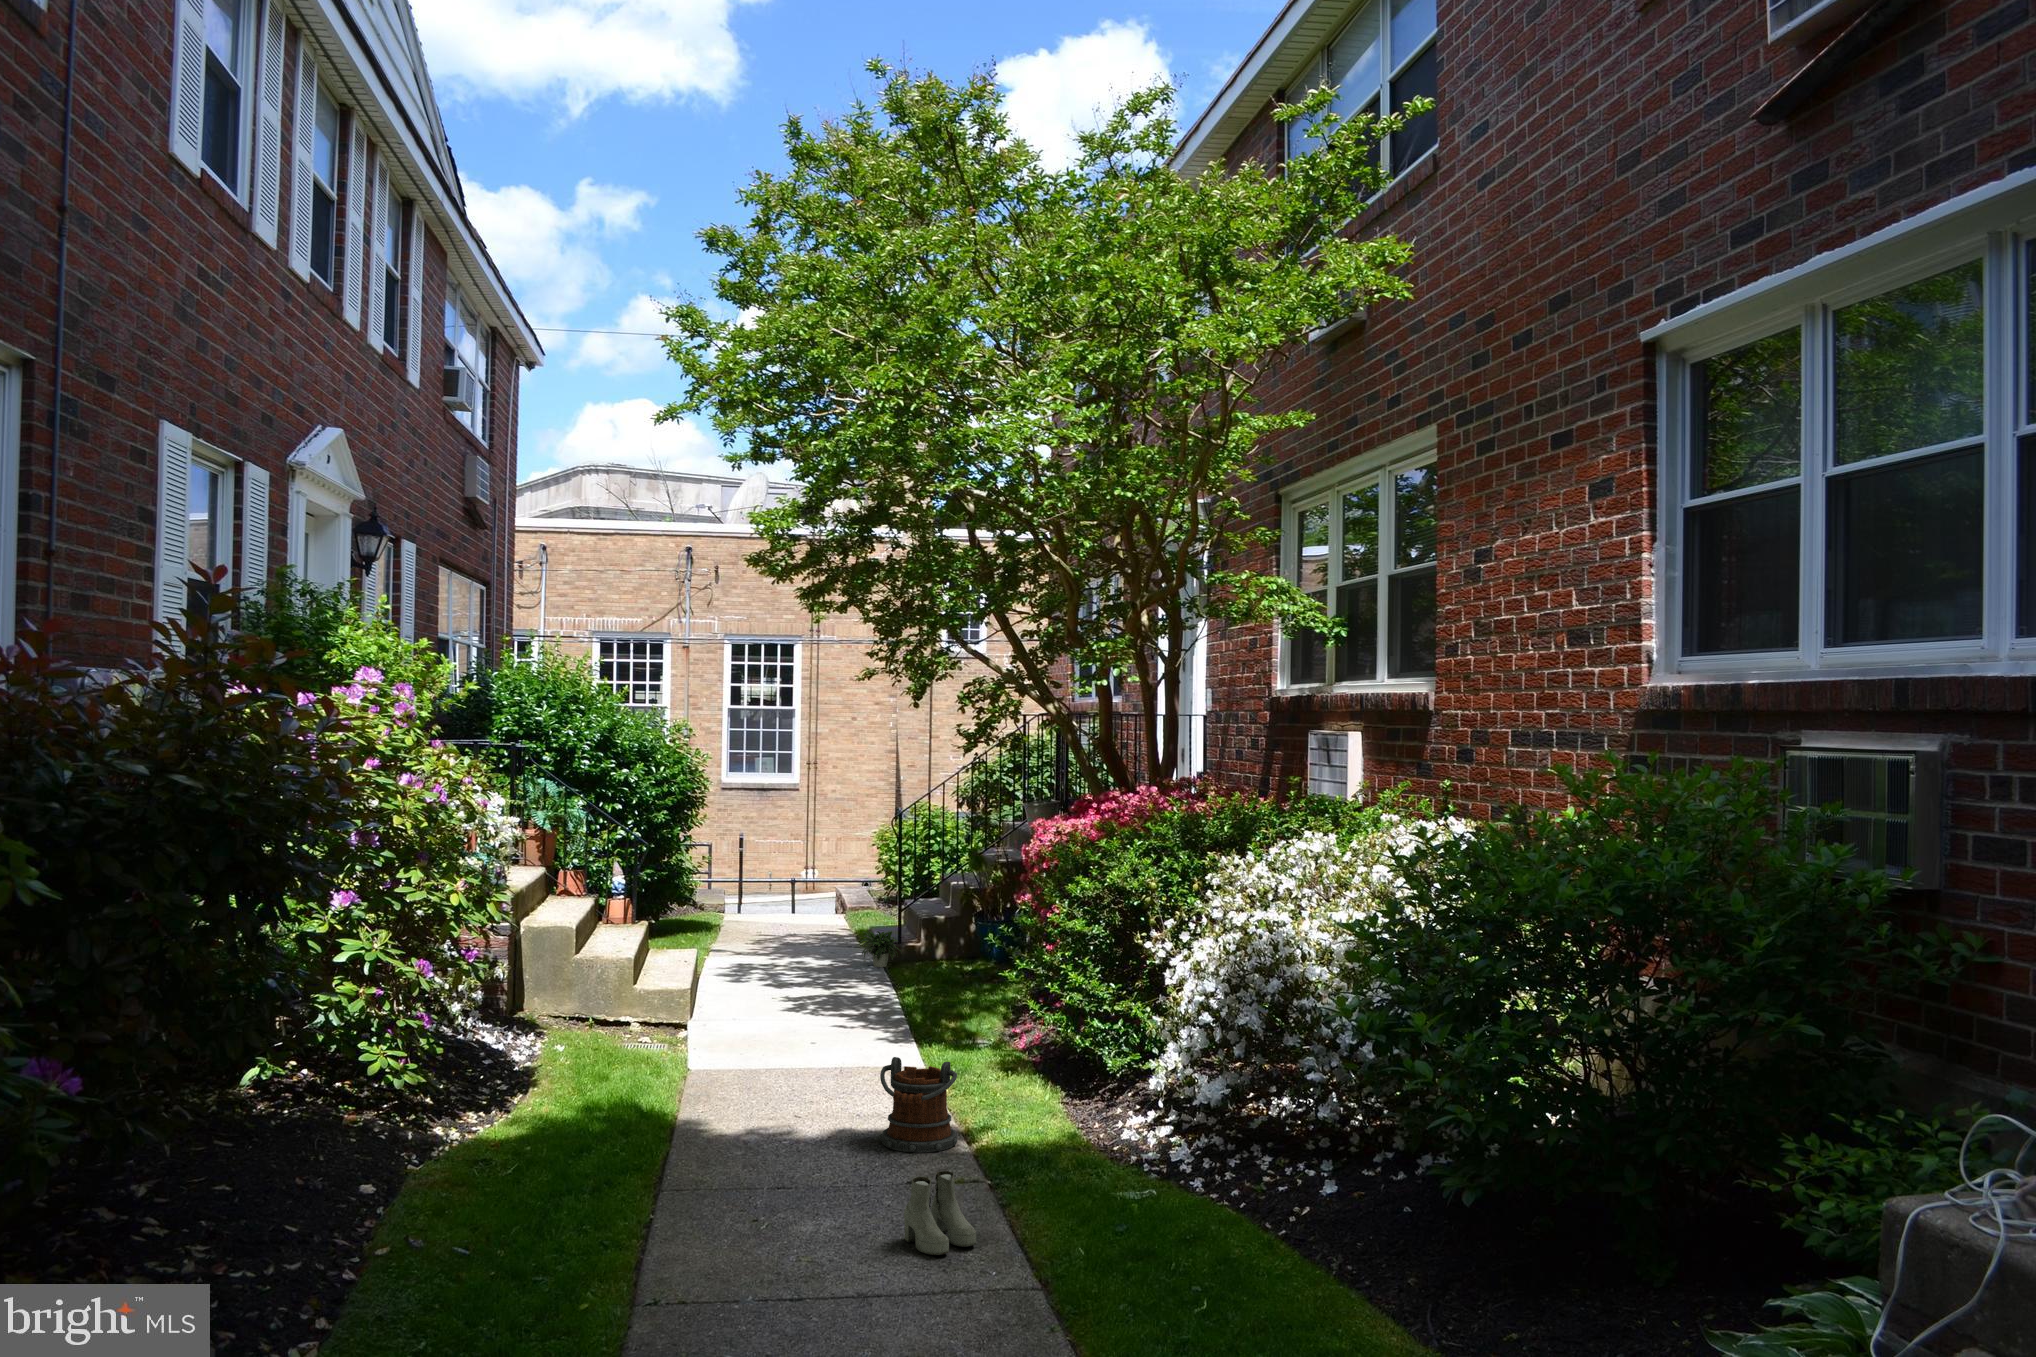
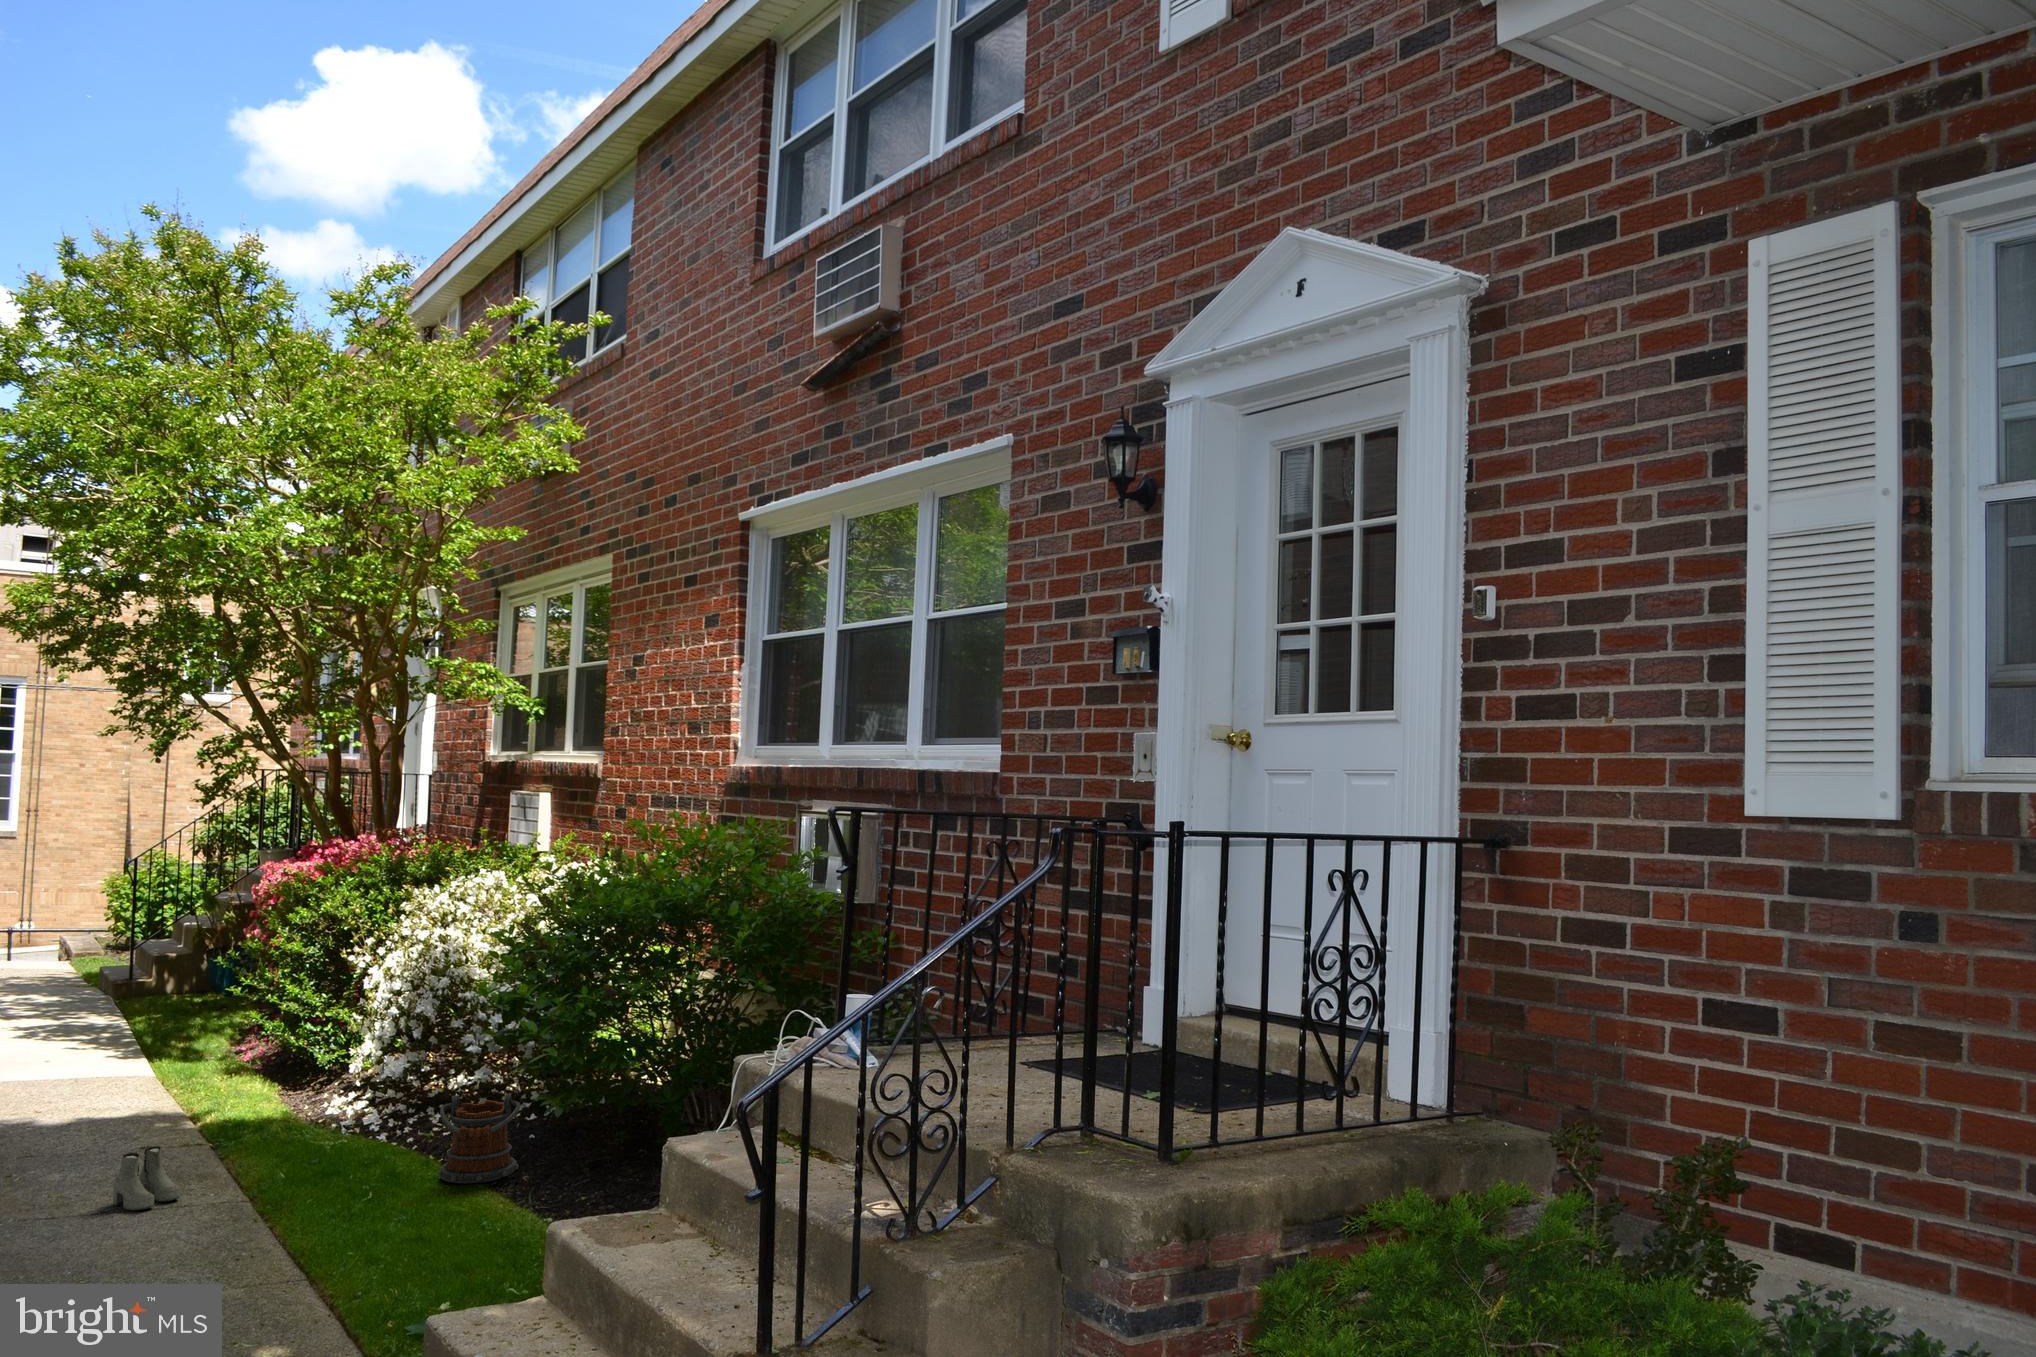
potted plant: present [847,930,902,967] -> none [57,974,121,1010]
bucket: present [879,1057,957,1153] -> present [438,1093,520,1183]

